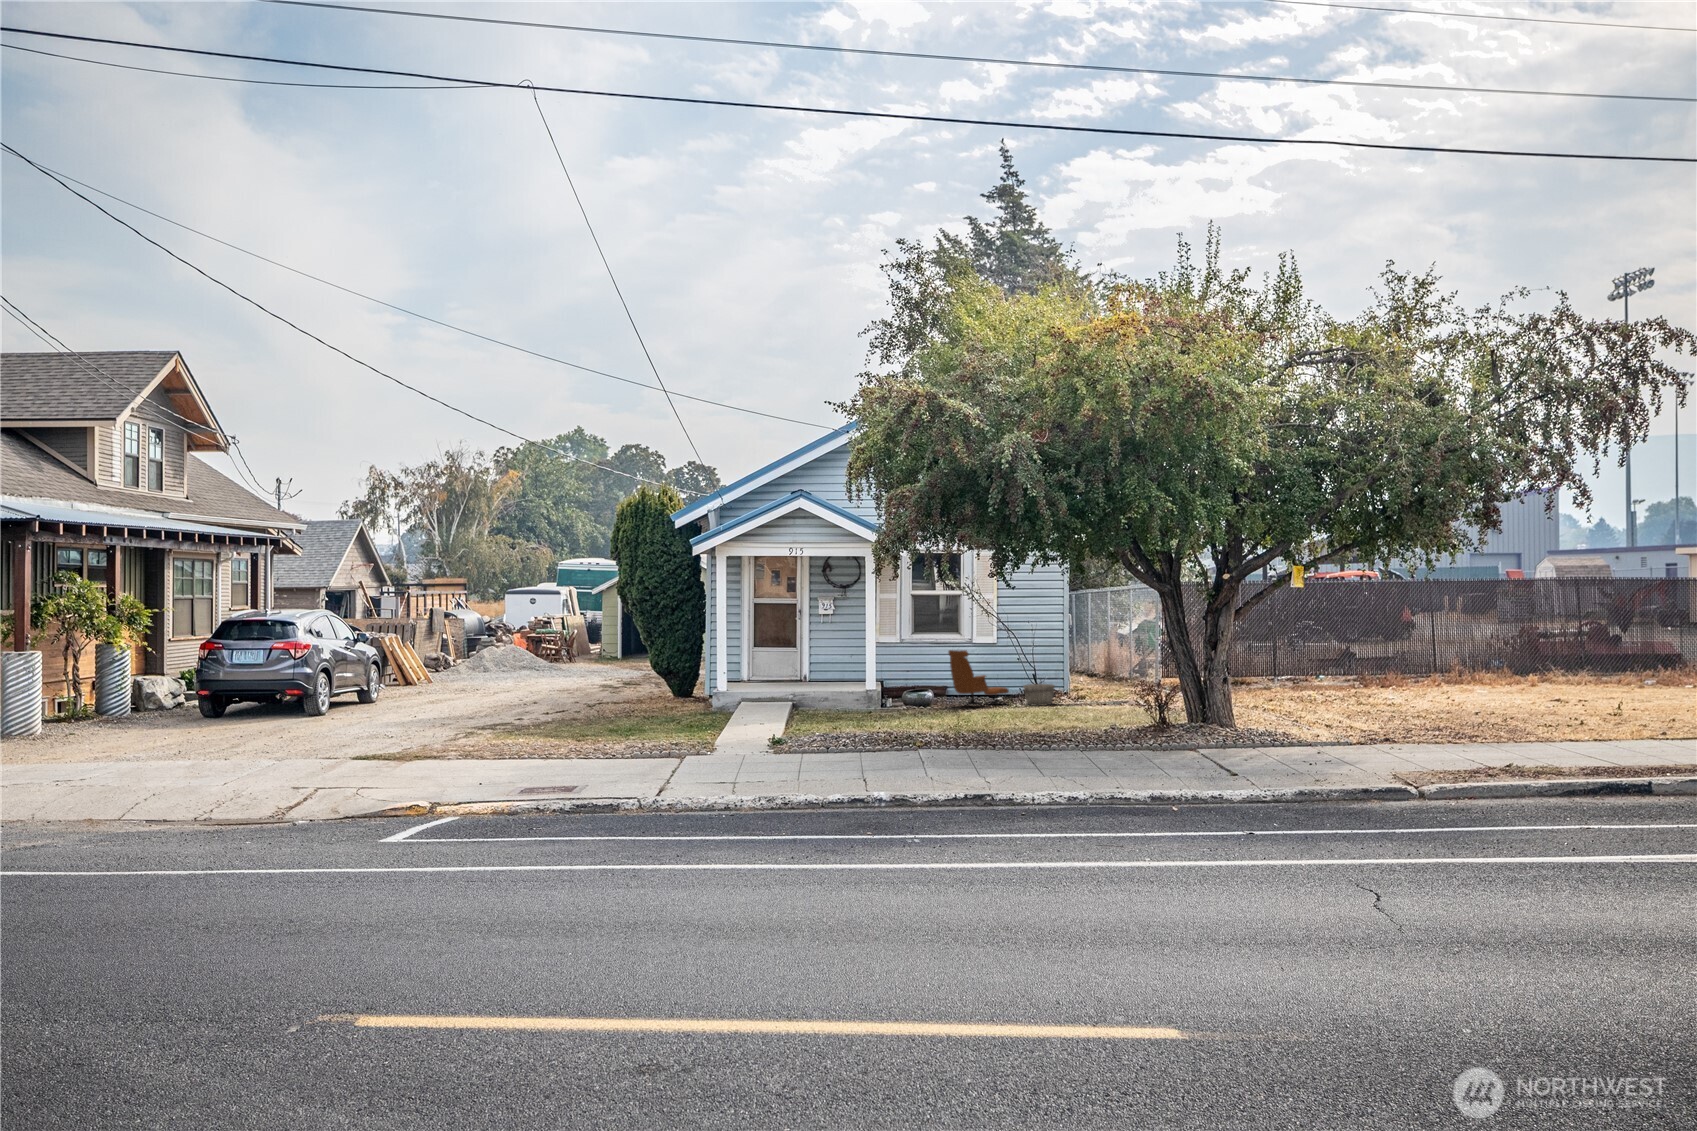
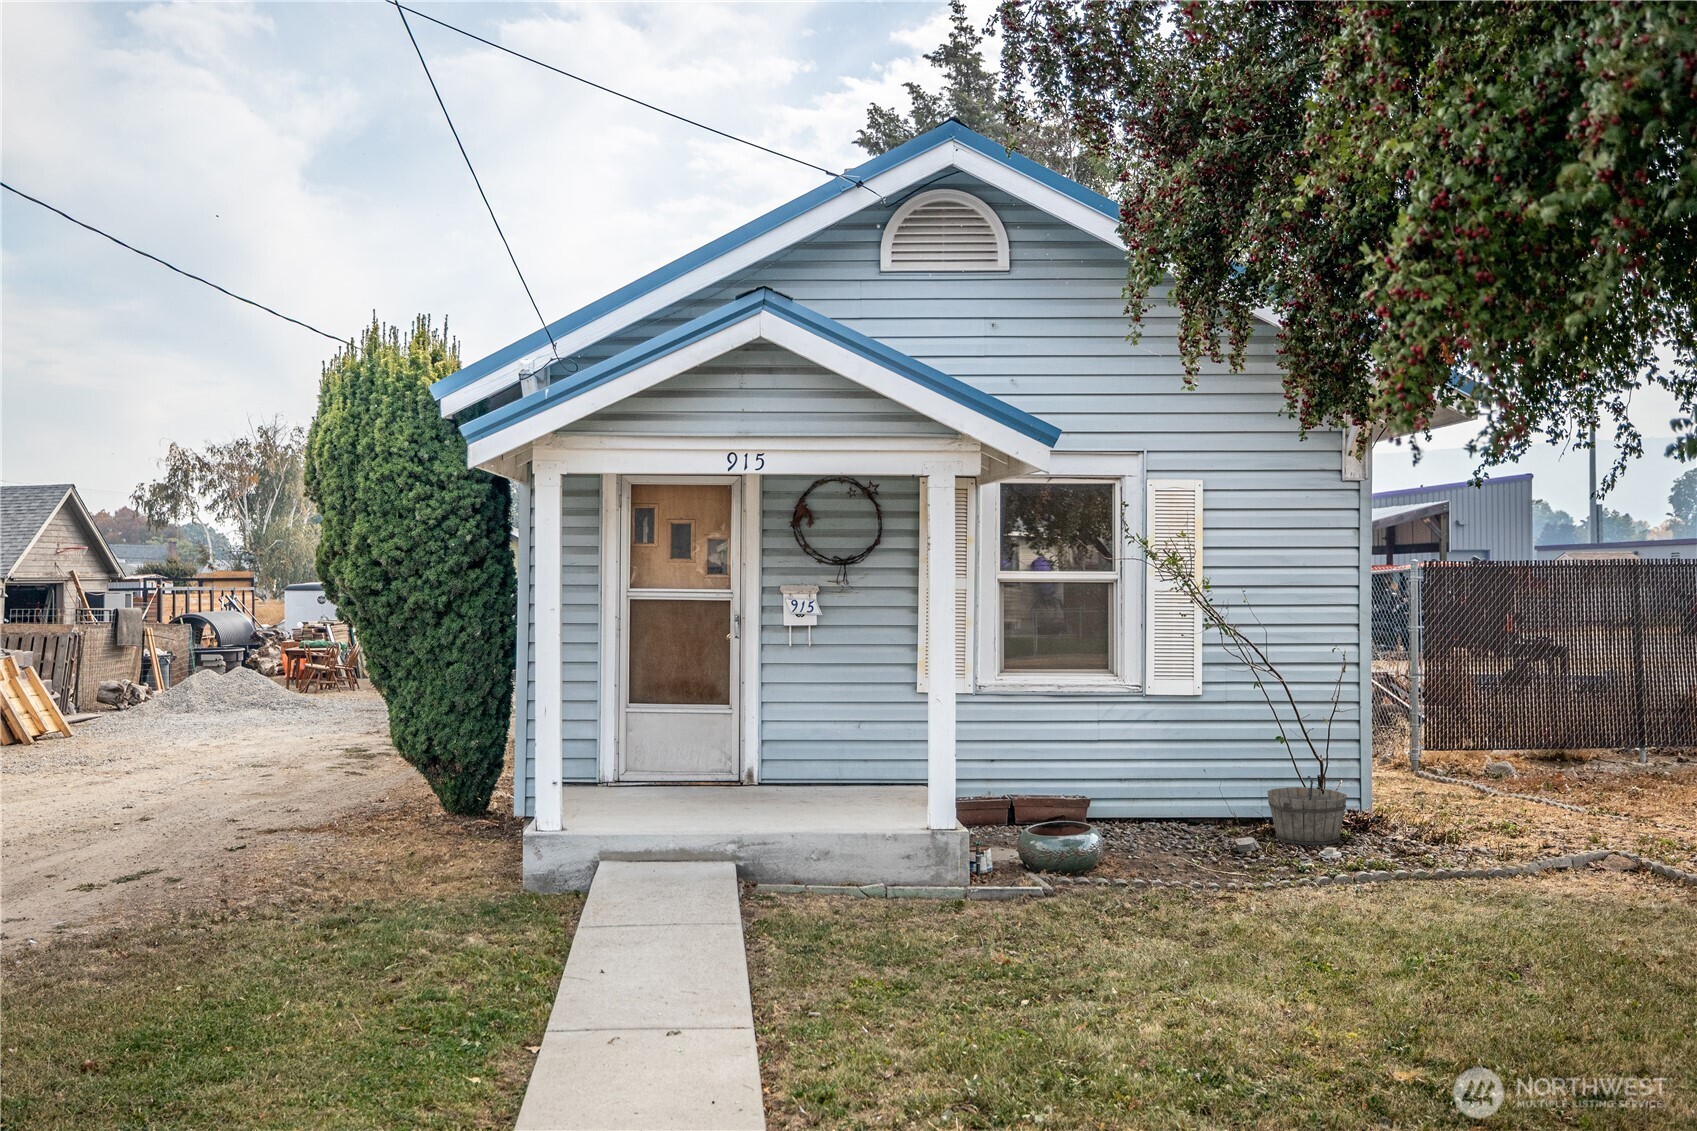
lounge chair: present [948,650,1009,708] -> none [1118,715,1237,862]

